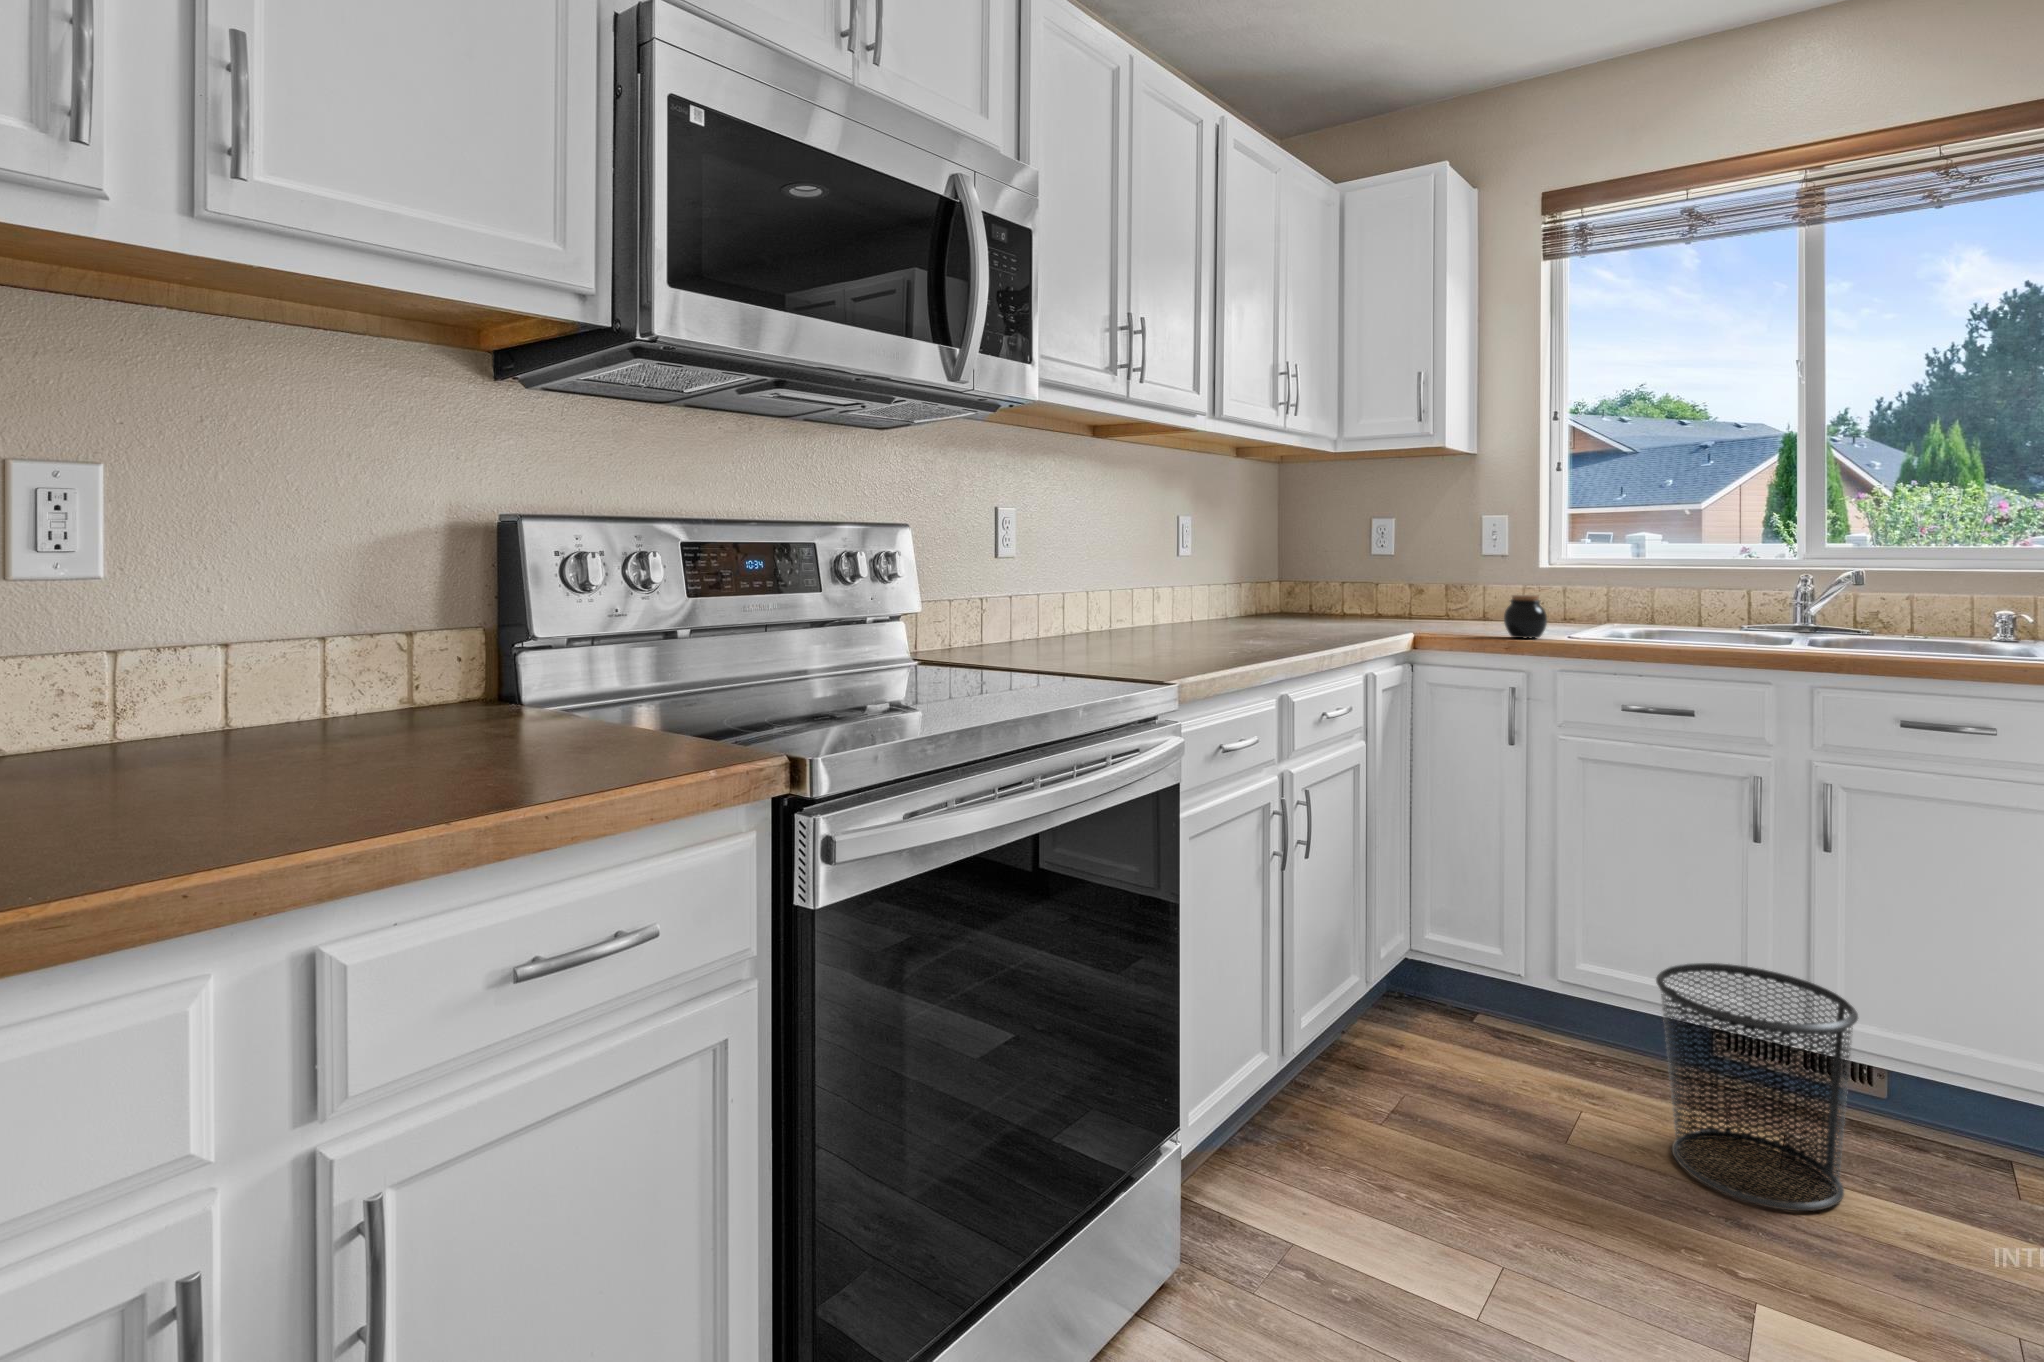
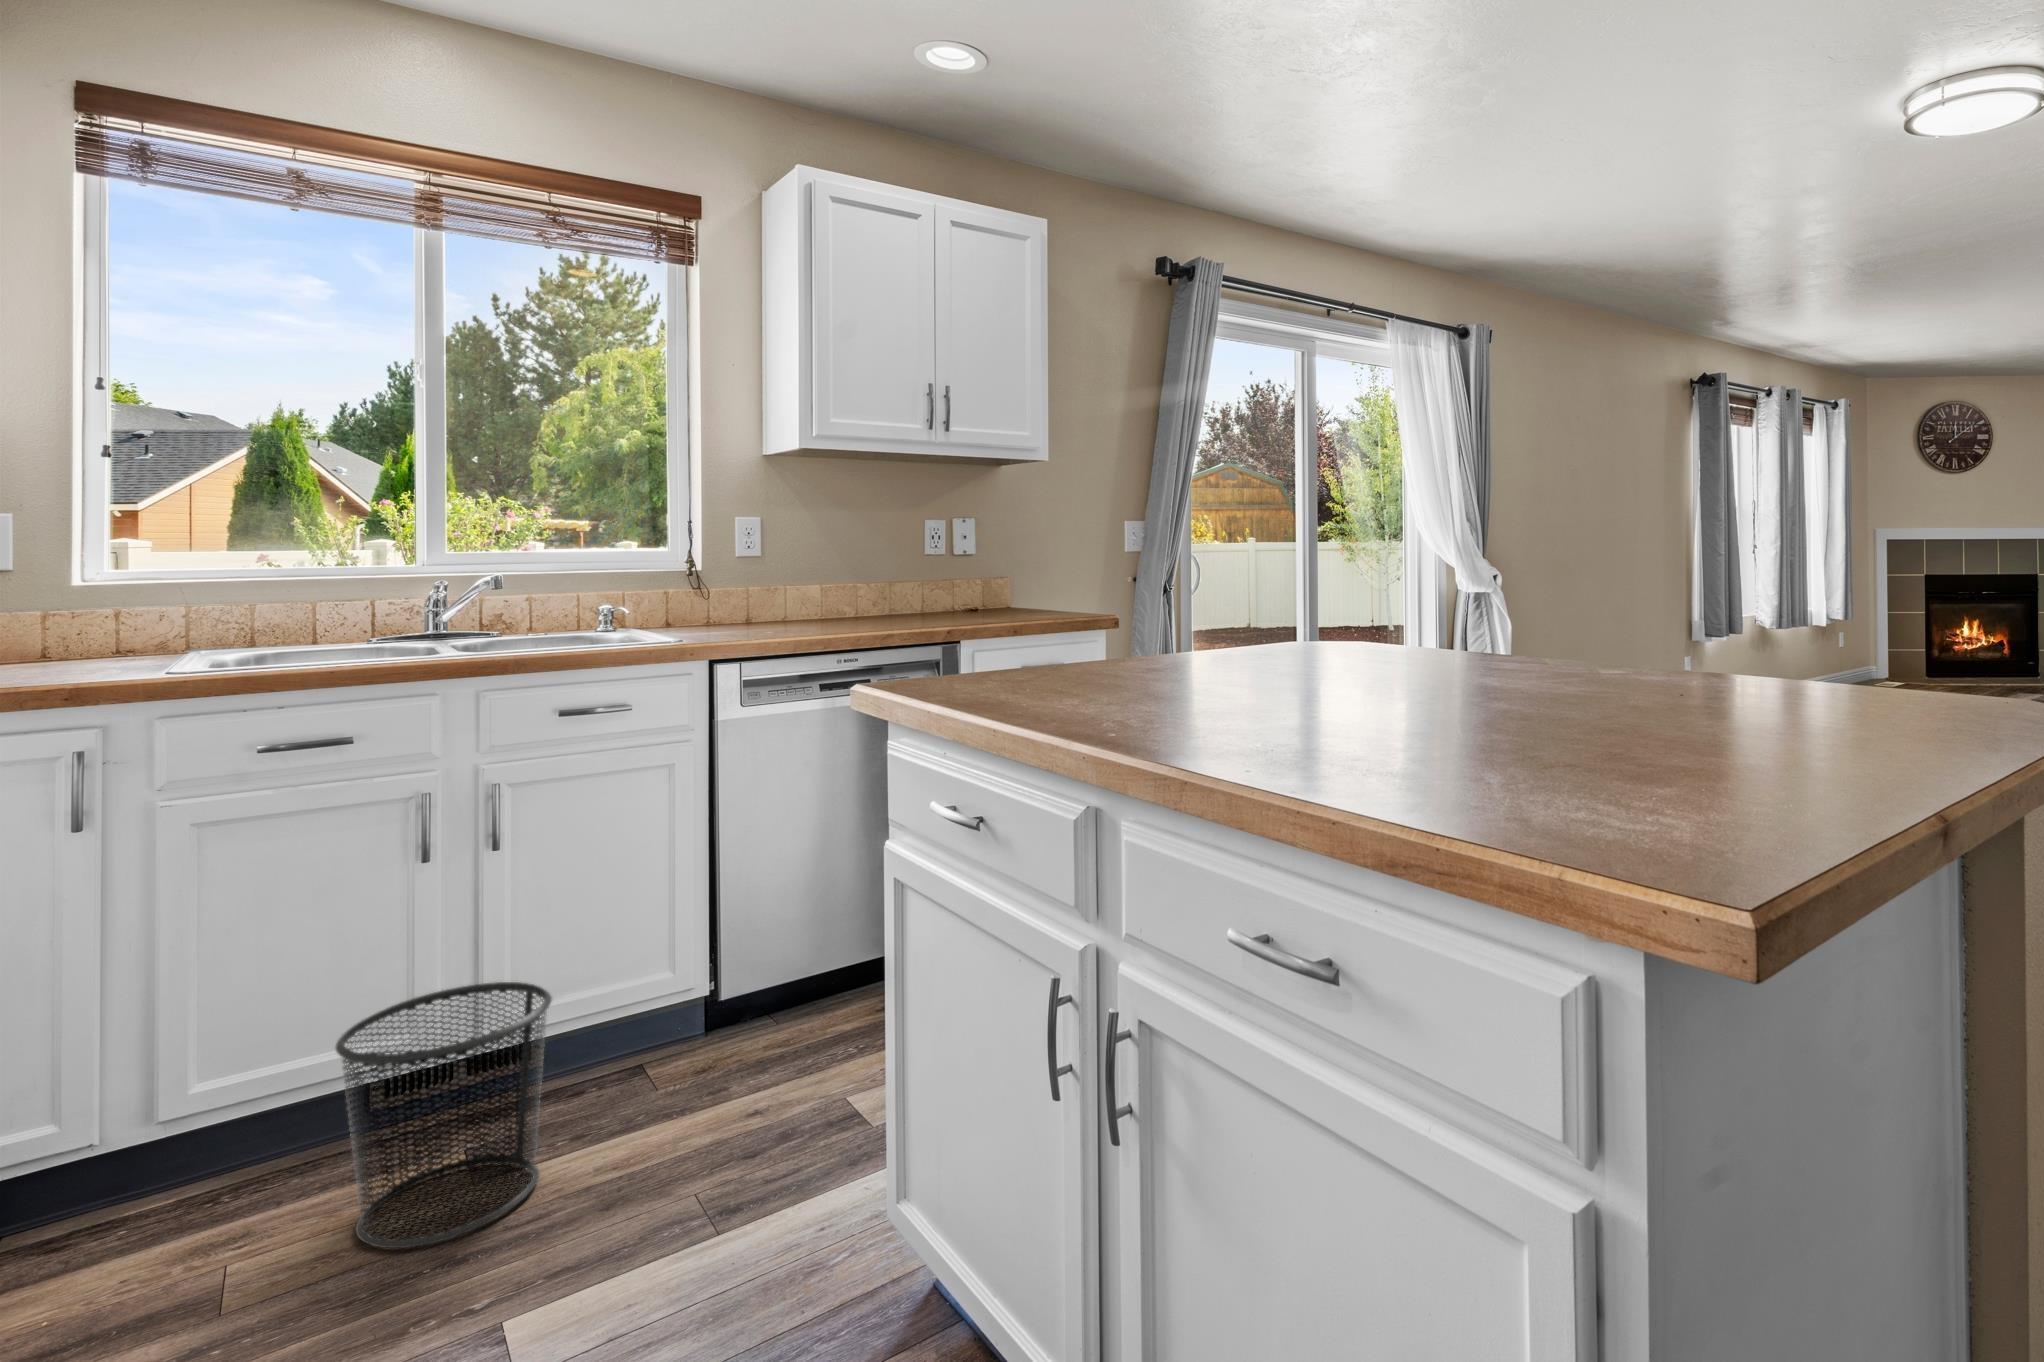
jar: present [1504,595,1547,638] -> none [54,623,131,683]

